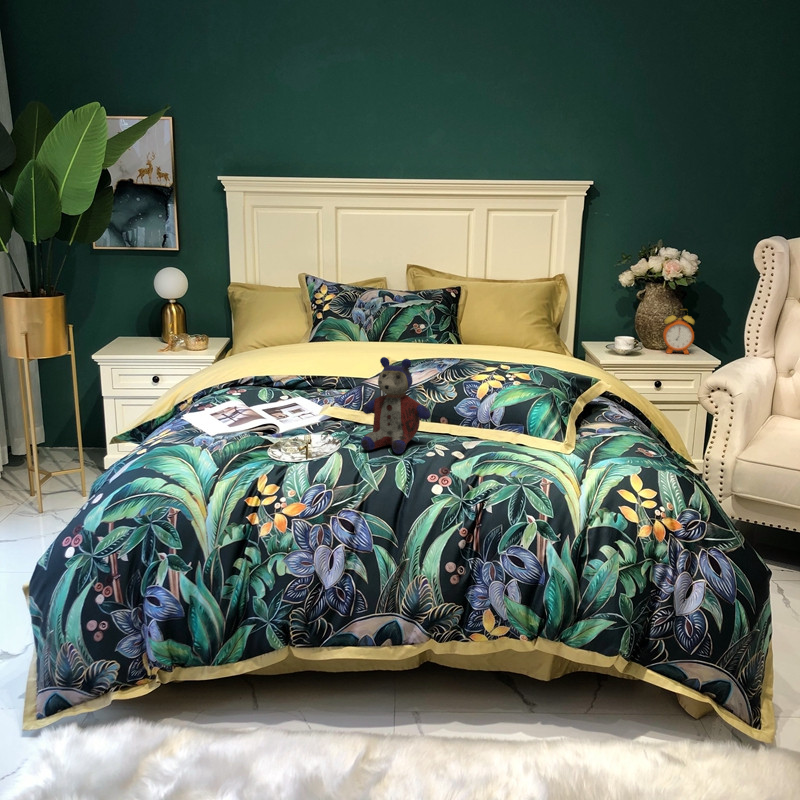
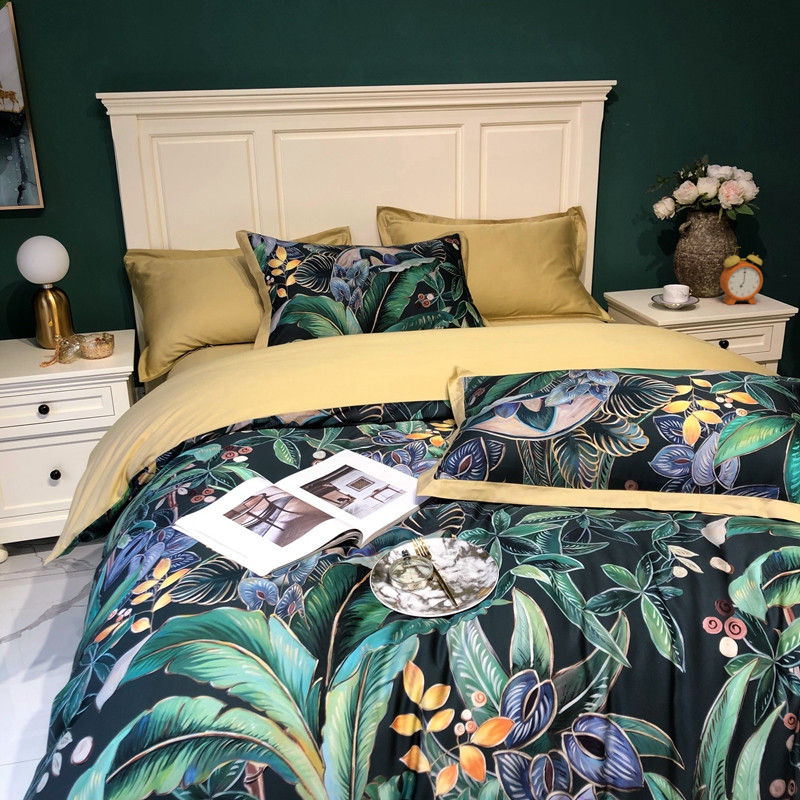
stuffed bear: present [361,357,431,454] -> none [530,406,659,578]

